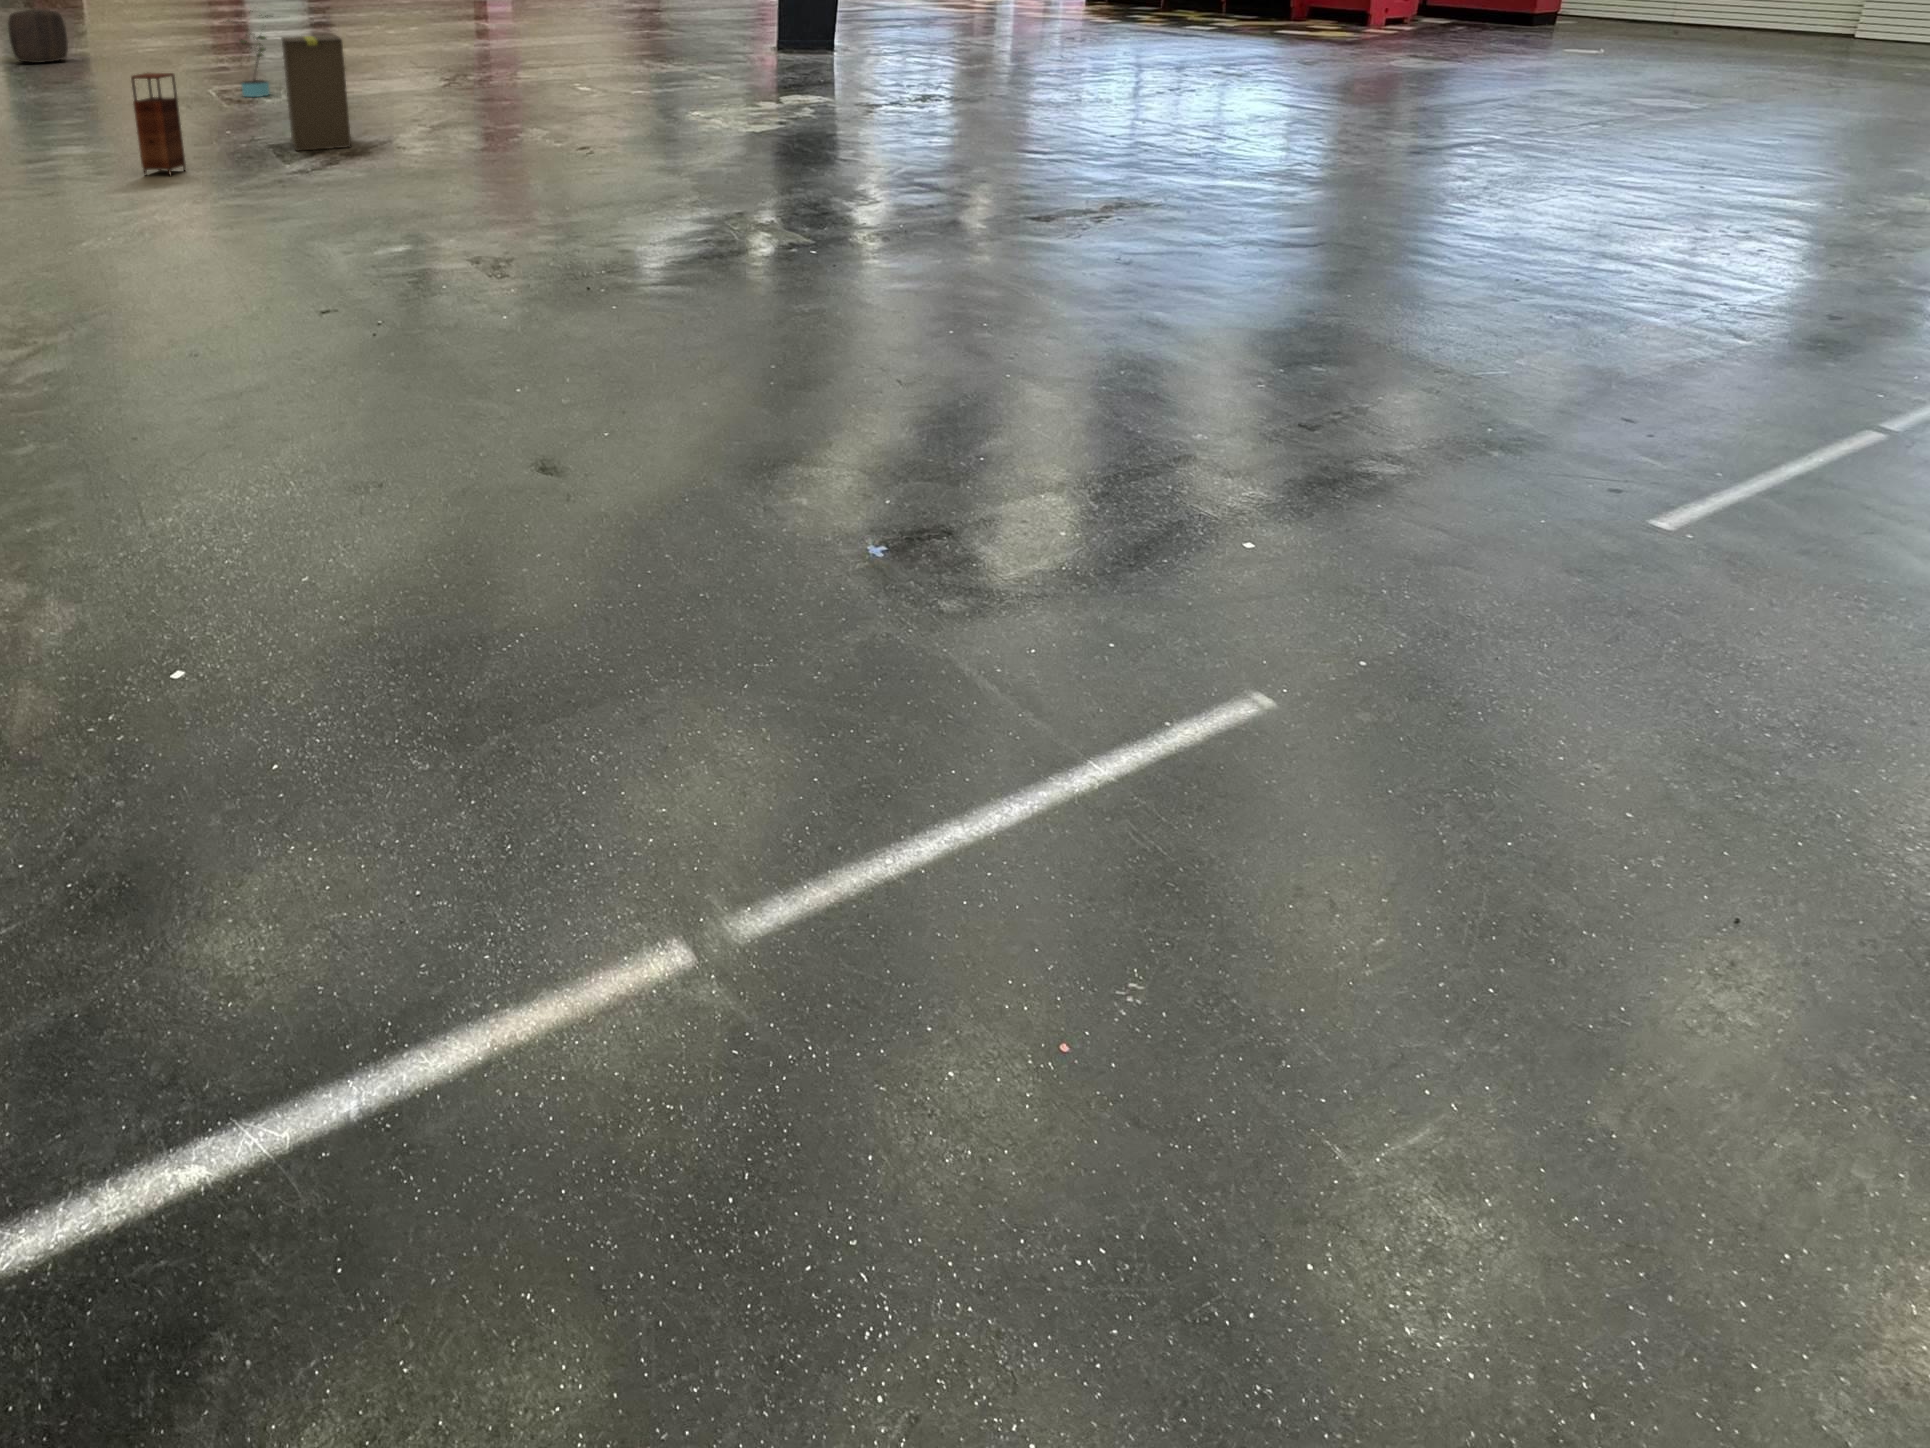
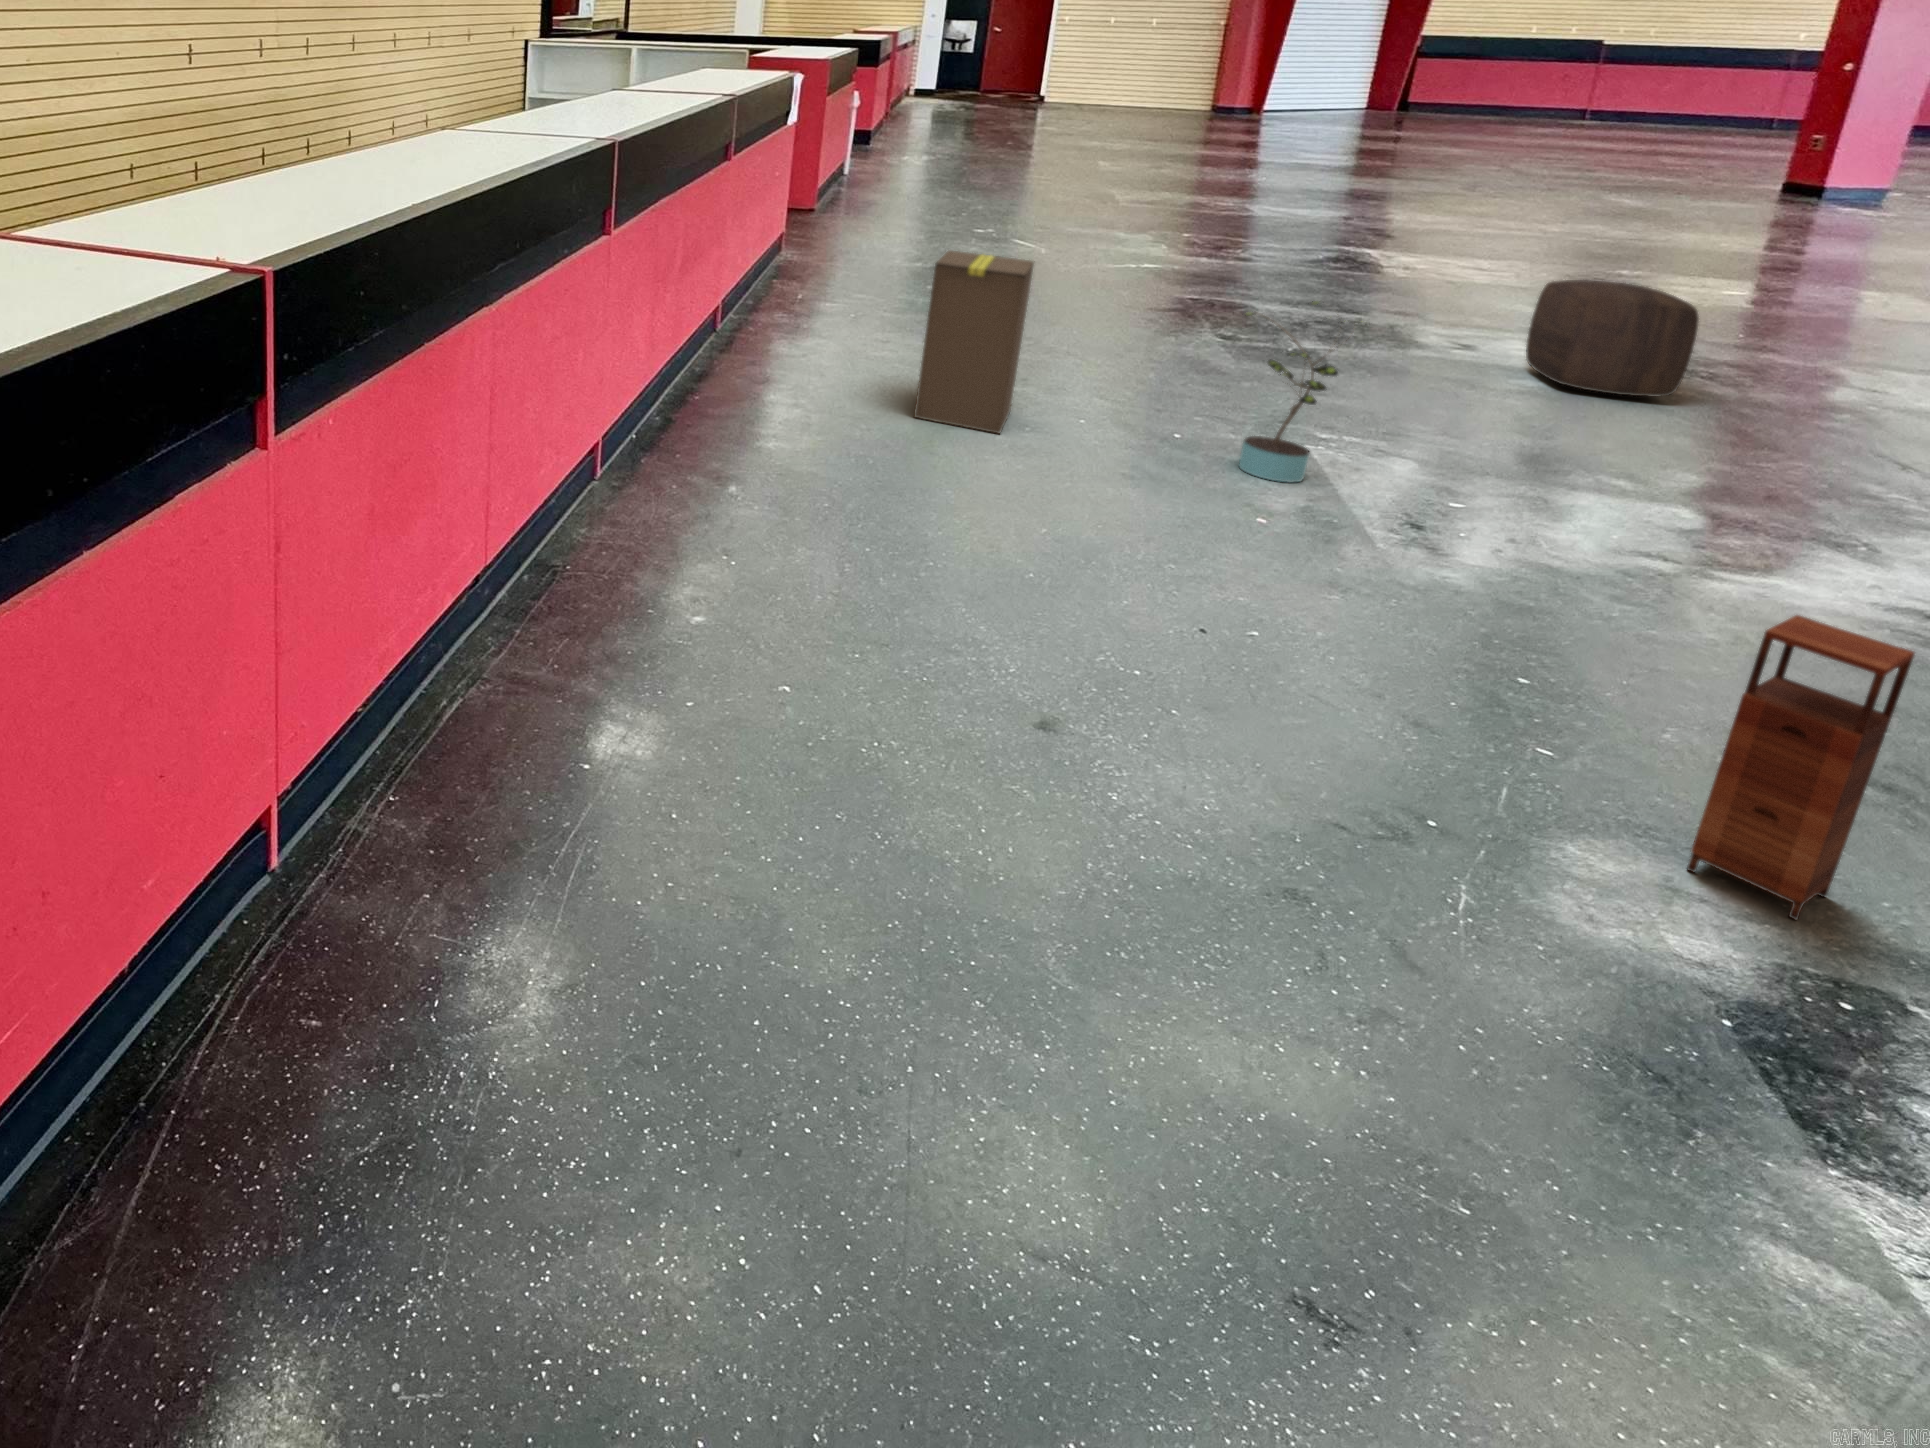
ottoman: present [8,10,68,63] -> present [1526,280,1699,397]
cardboard box: present [281,35,351,151] -> present [914,251,1034,433]
storage cabinet: present [131,73,186,175] -> present [1687,615,1915,920]

